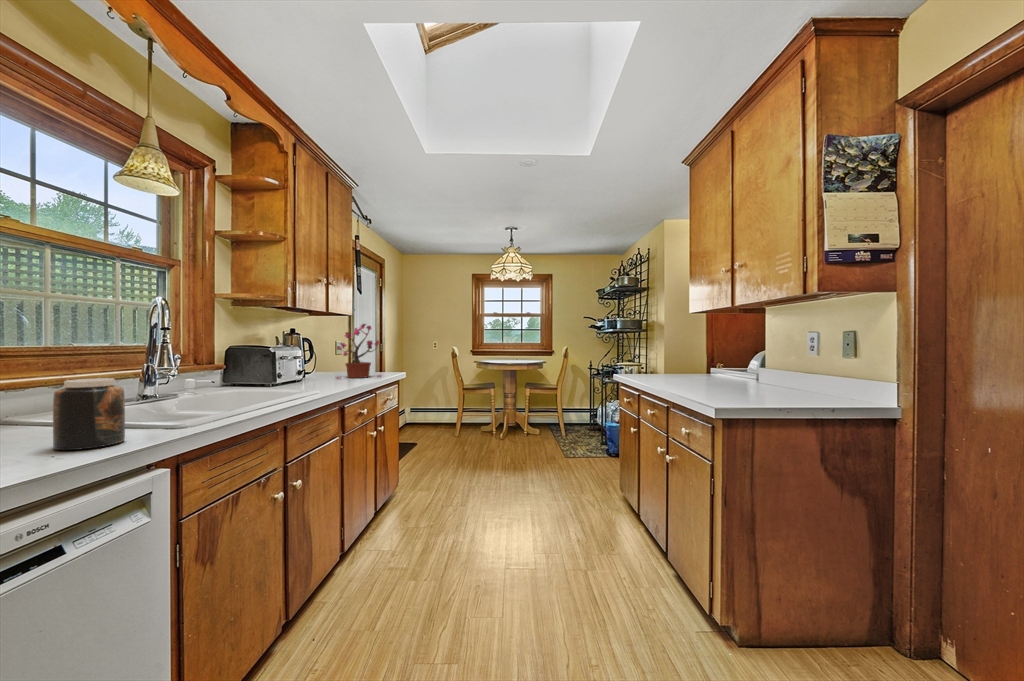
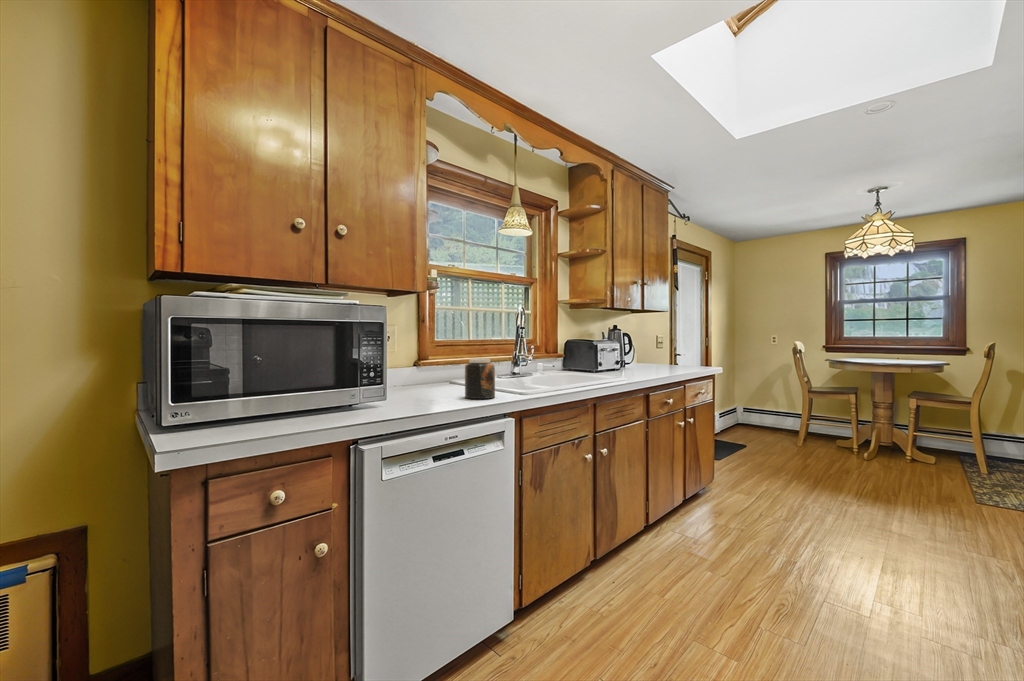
potted plant: present [336,324,381,379] -> none [648,319,691,370]

